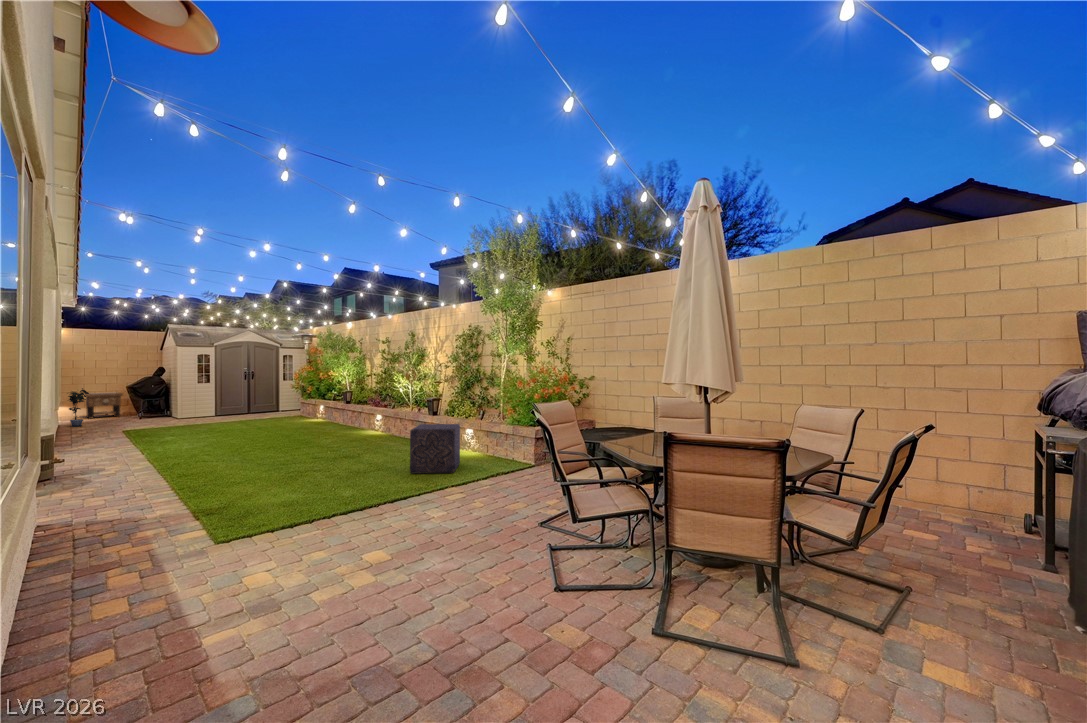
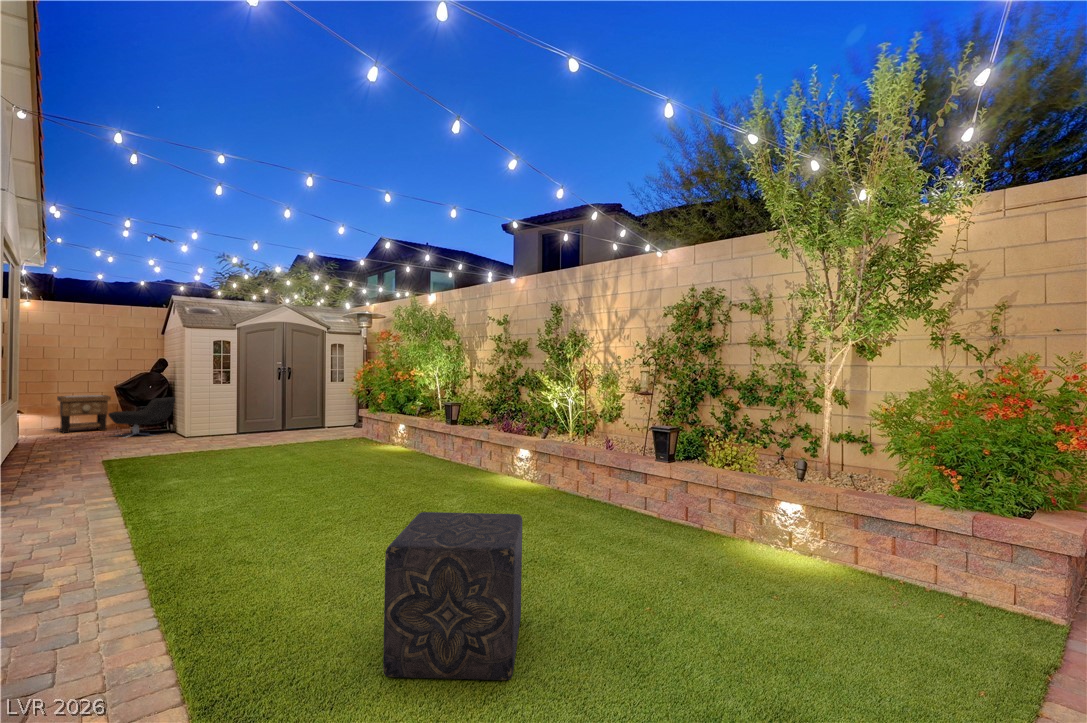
potted plant: present [68,388,89,427] -> none [22,390,58,450]
lounge chair: none [123,393,170,420] -> present [109,397,175,438]
ottoman: present [410,424,460,474] -> present [383,512,522,680]

